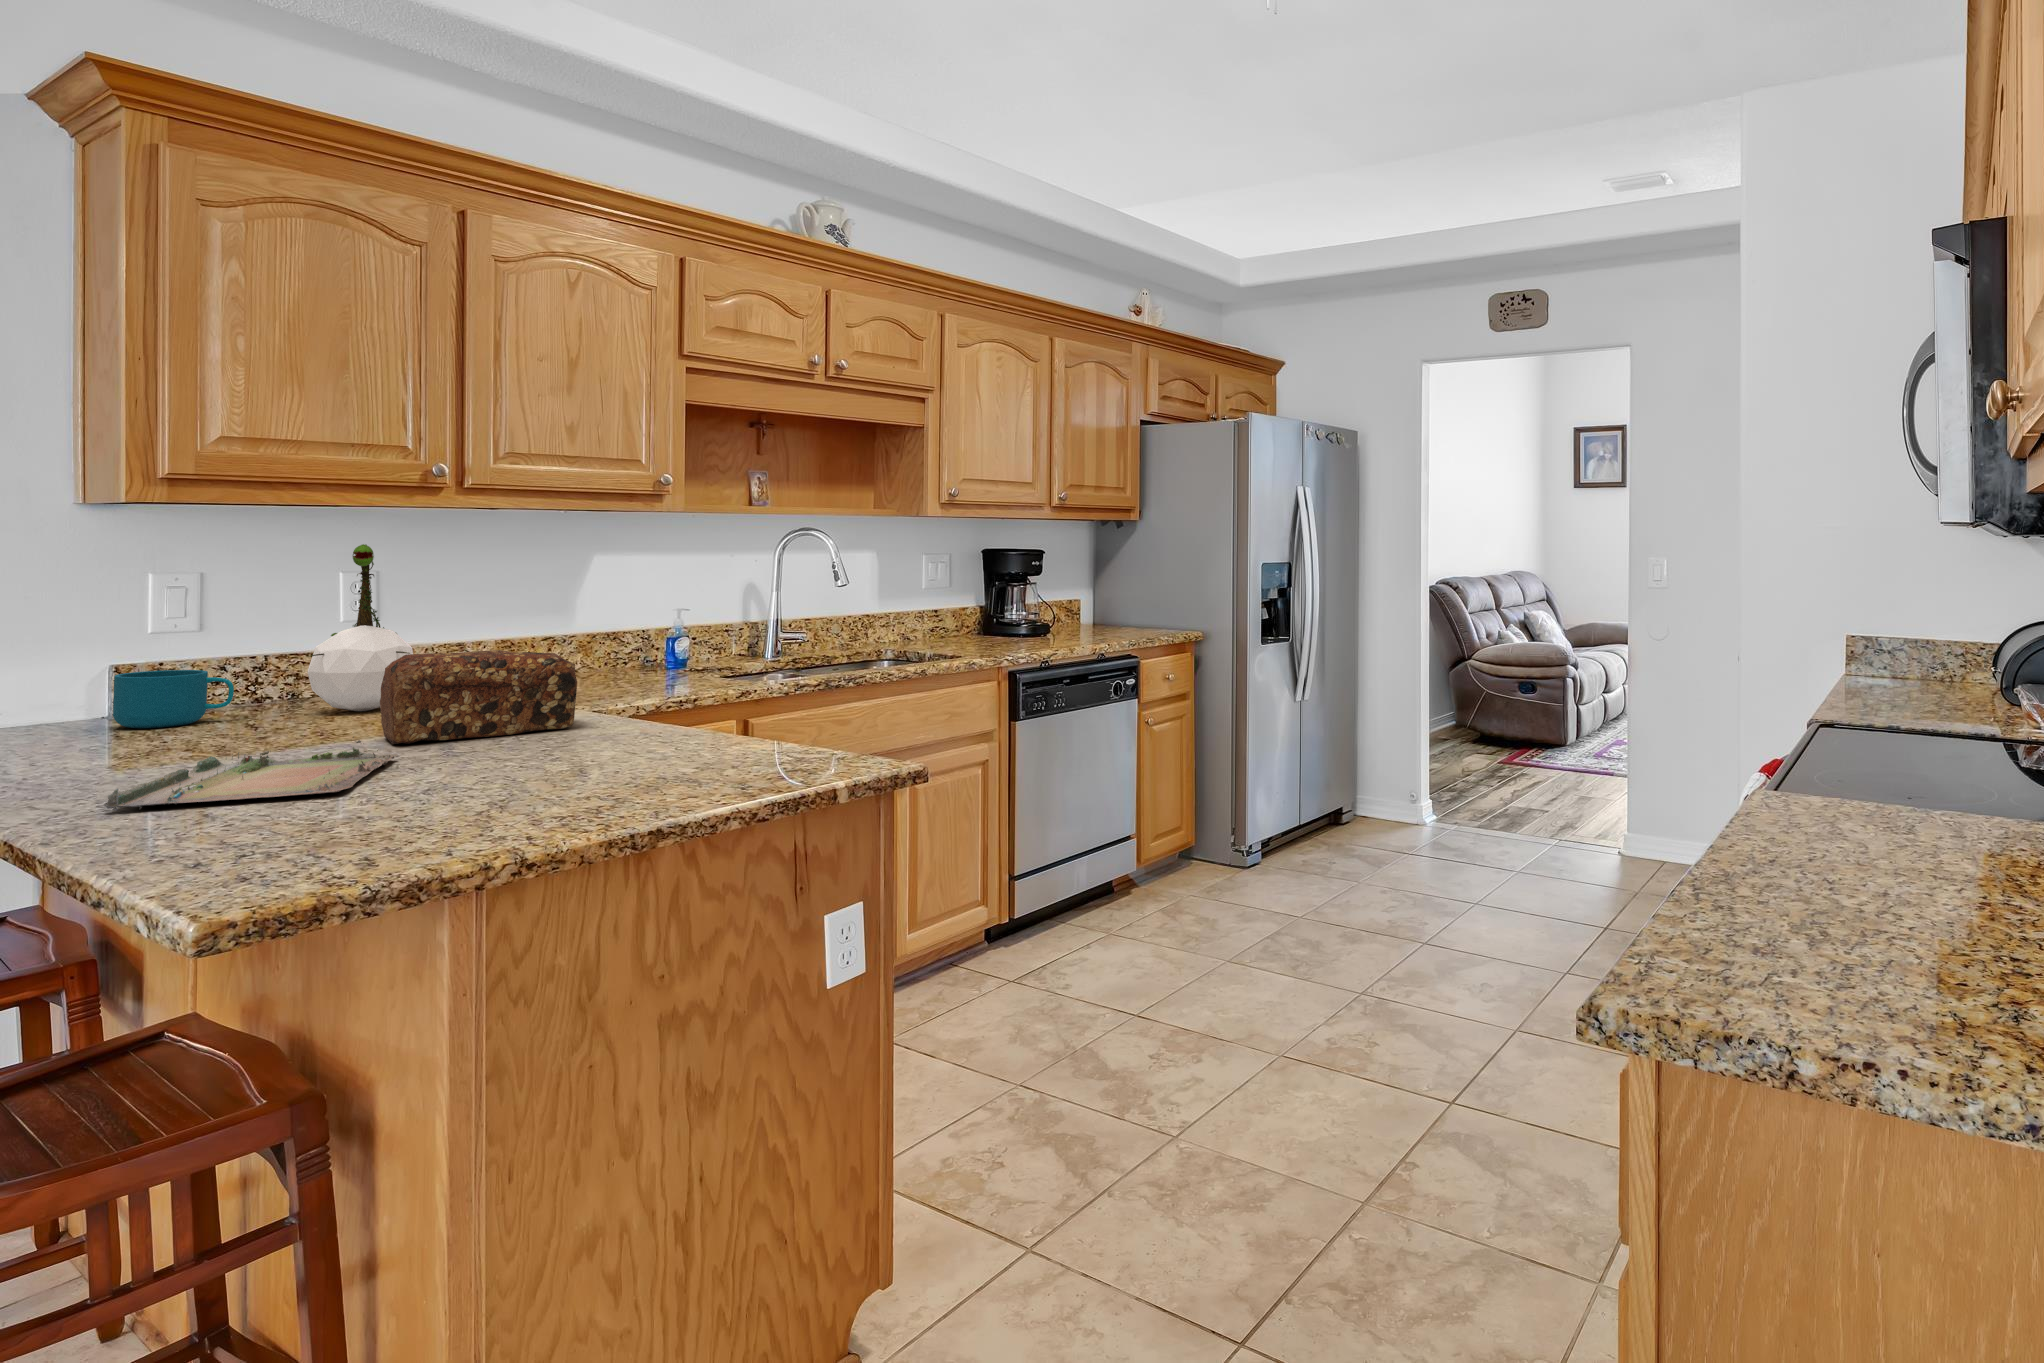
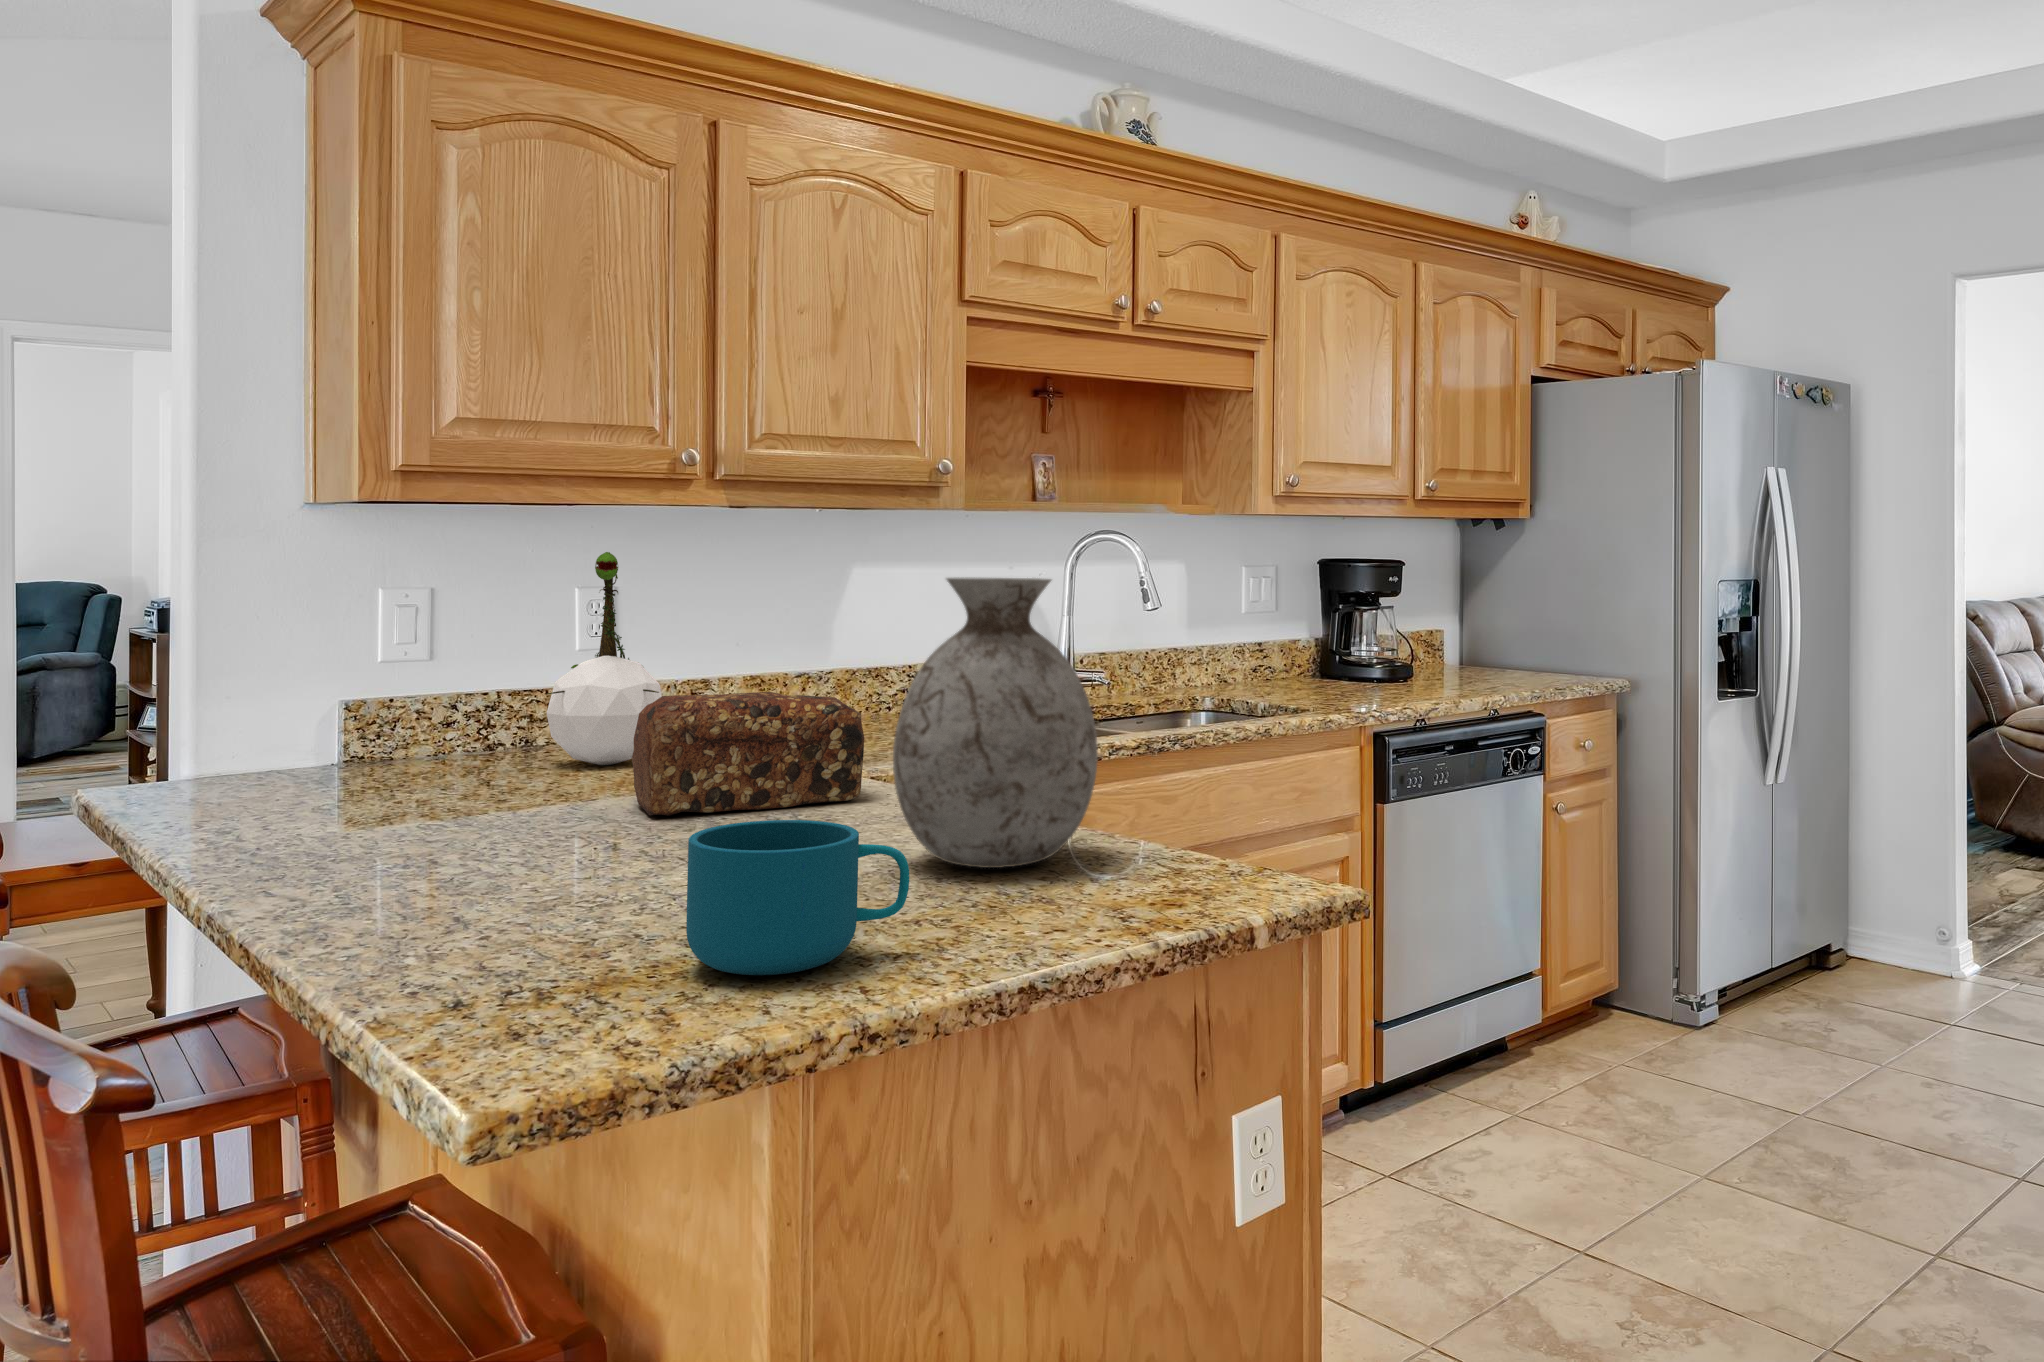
vase: none [582,566,738,765] -> present [893,577,1098,868]
cup: present [113,670,234,728] -> present [686,820,909,975]
tray: present [104,736,397,810] -> none [330,806,660,903]

